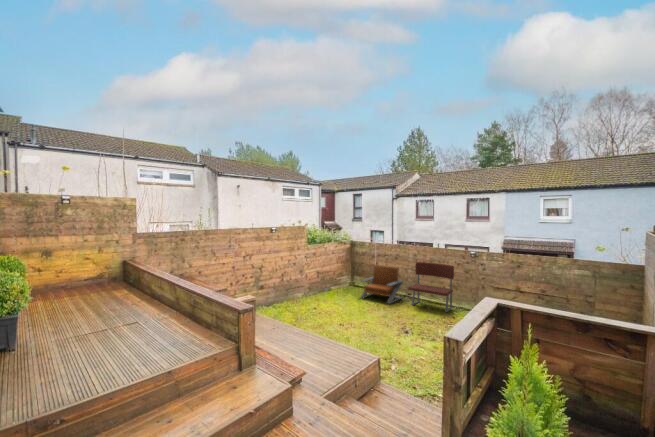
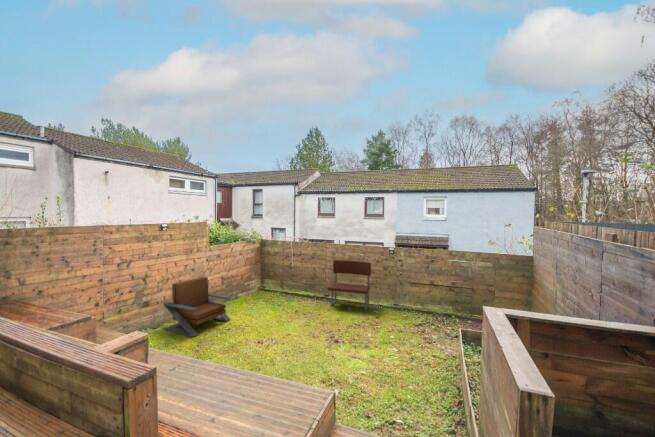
lounge chair: present [361,265,403,304] -> present [164,277,231,337]

